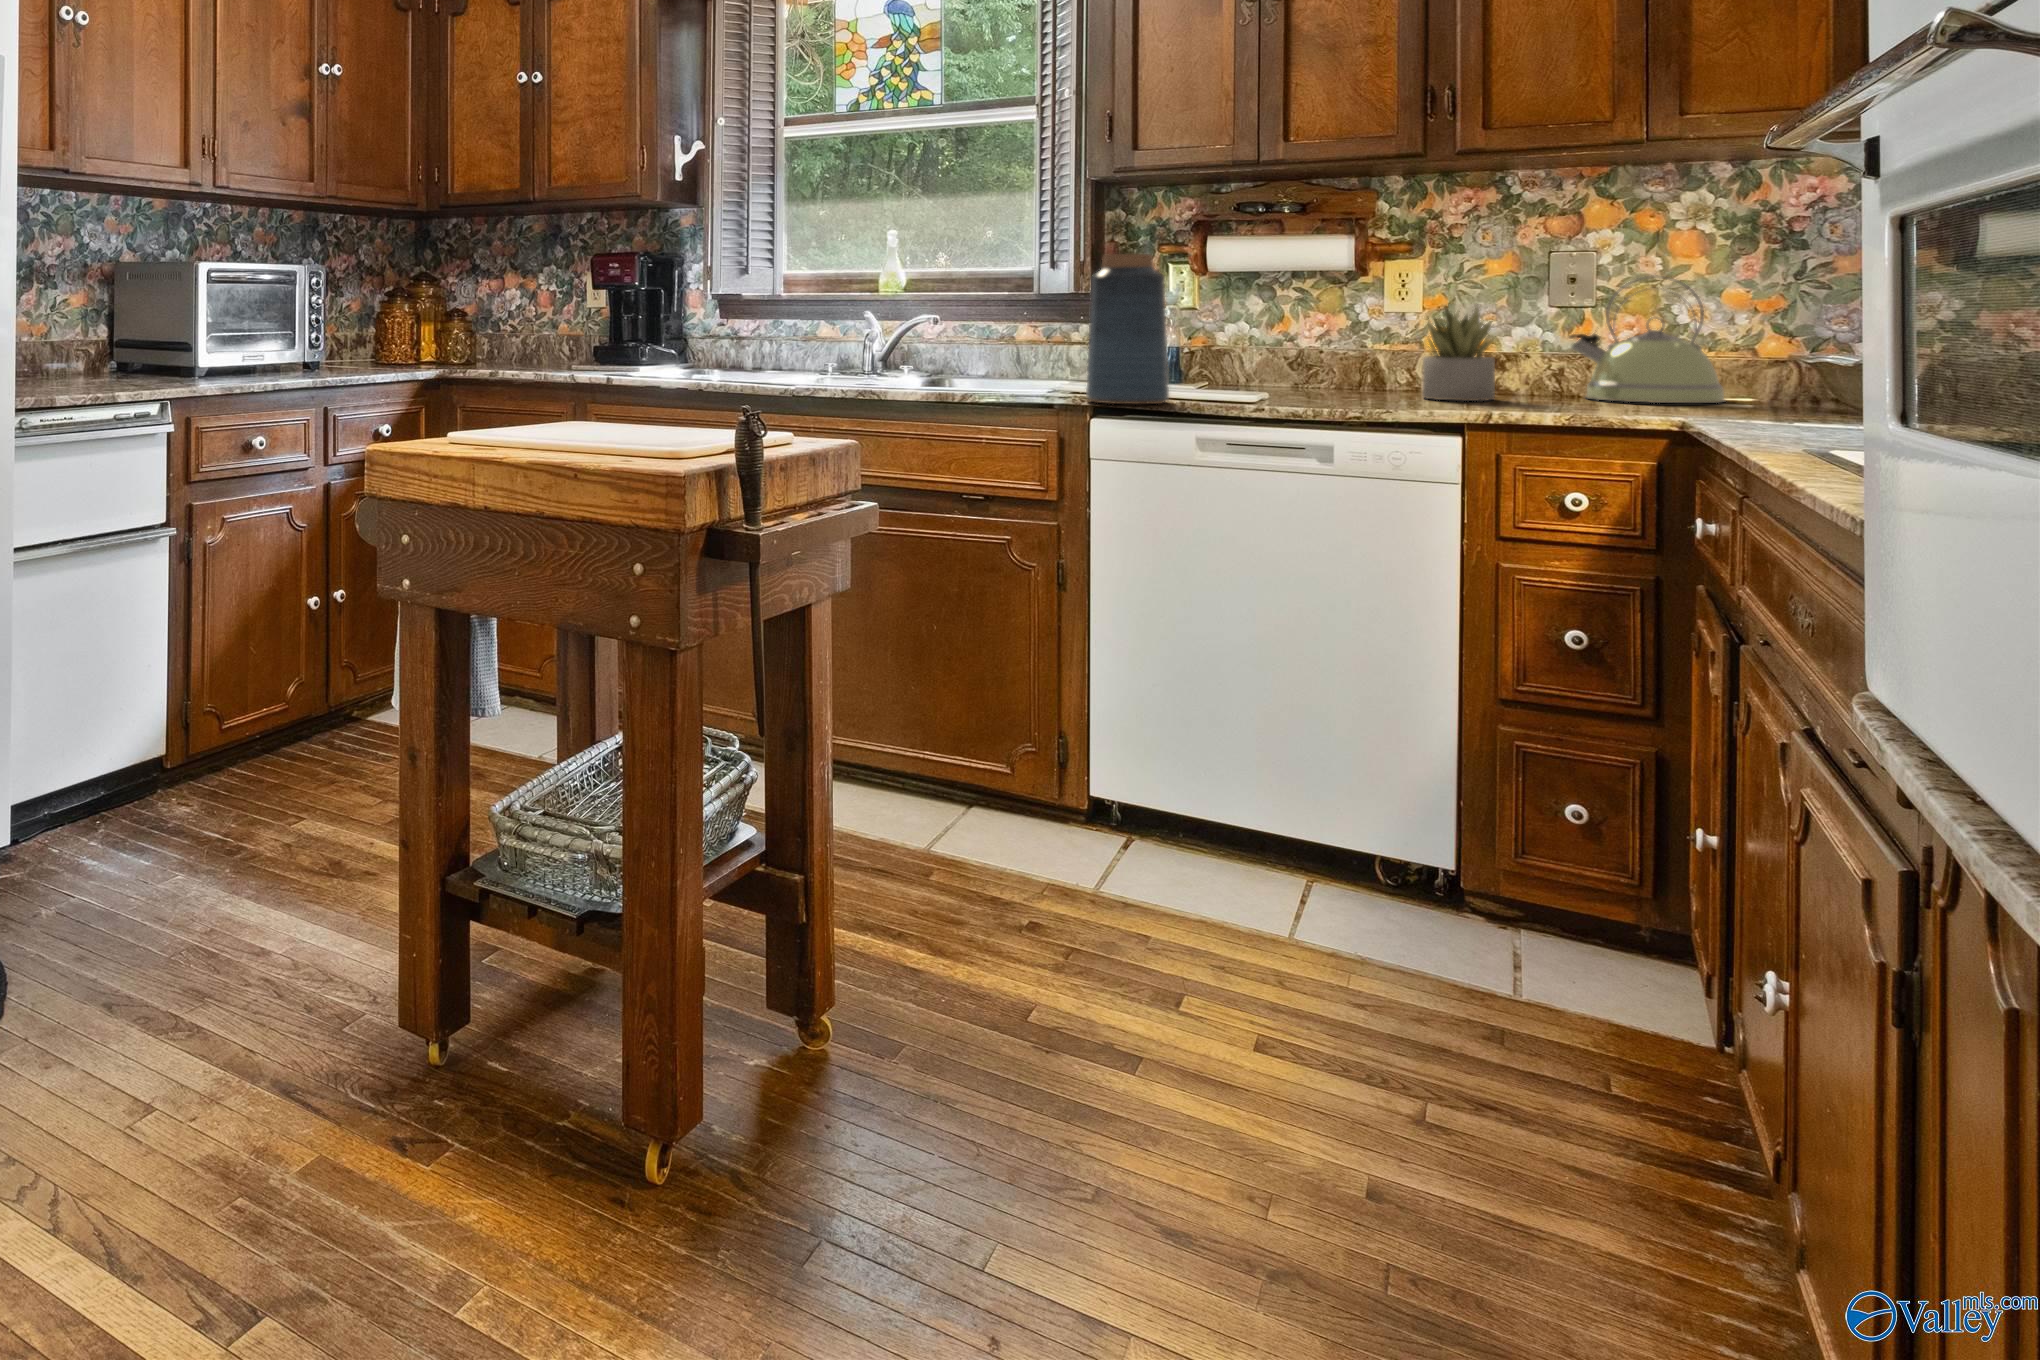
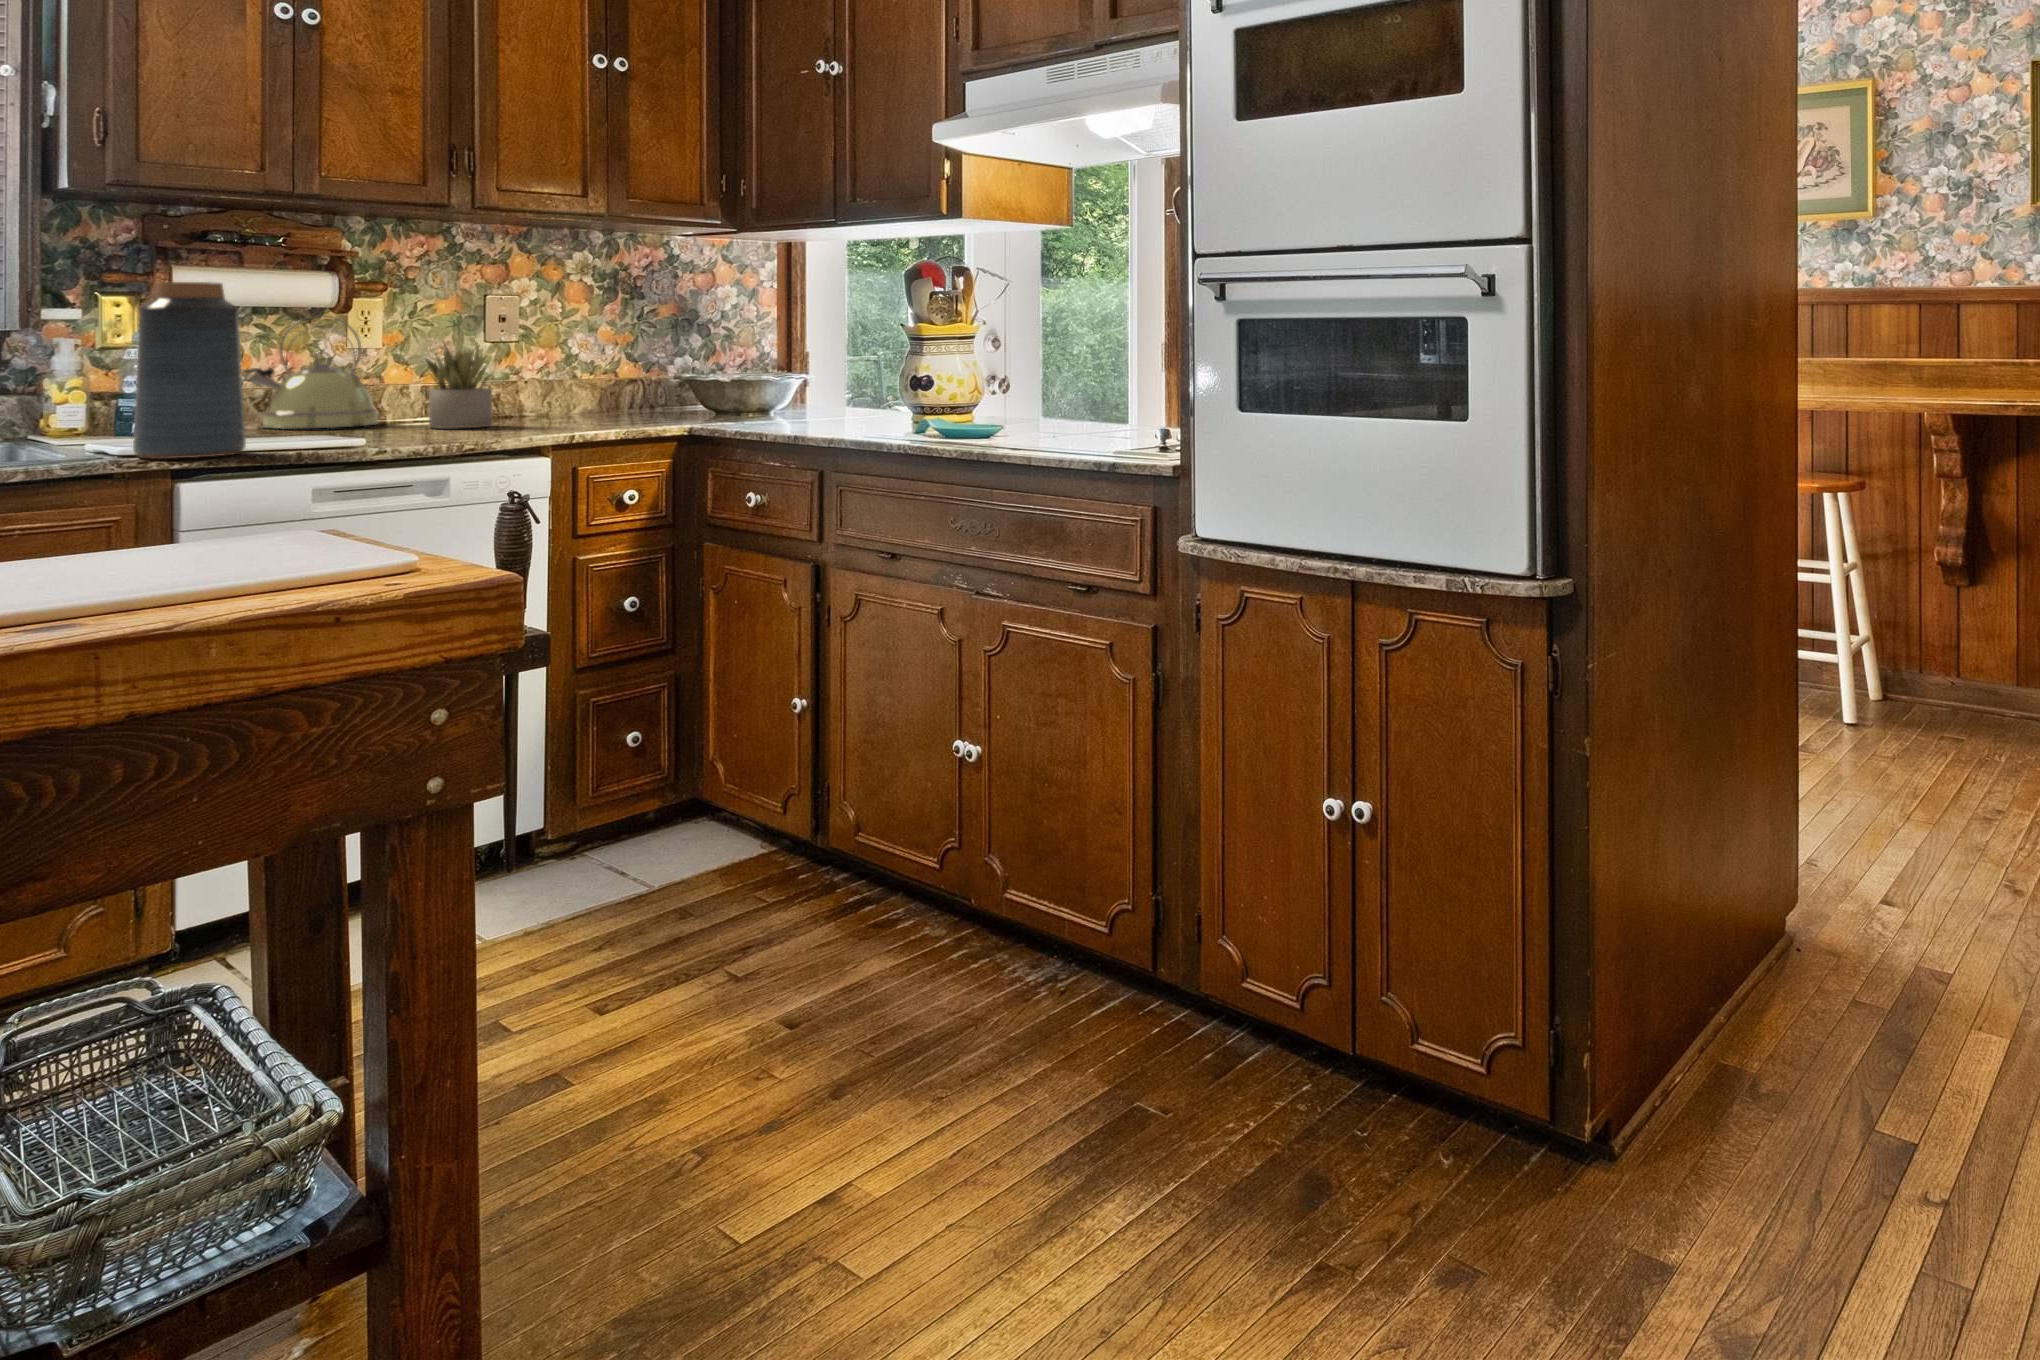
kettle: present [1569,276,1725,403] -> present [246,315,379,429]

